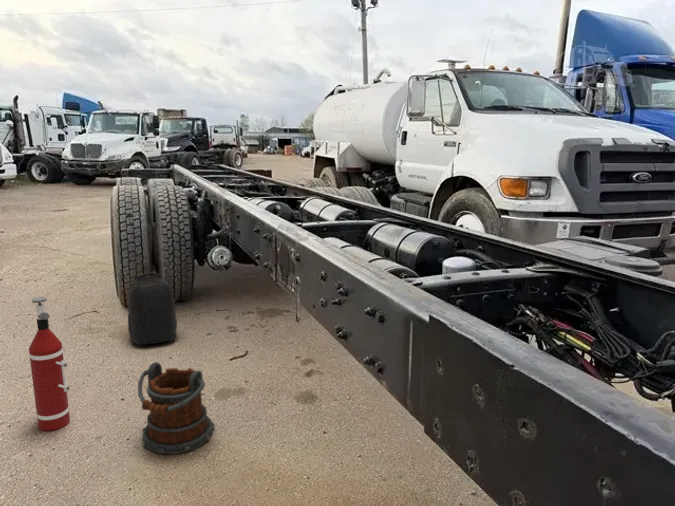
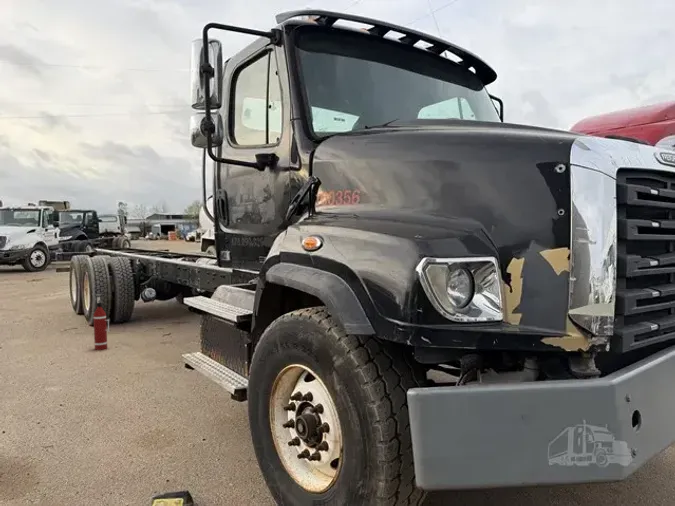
backpack: present [128,272,177,345] -> none [113,296,139,332]
bucket: present [138,362,214,454] -> none [141,318,171,350]

